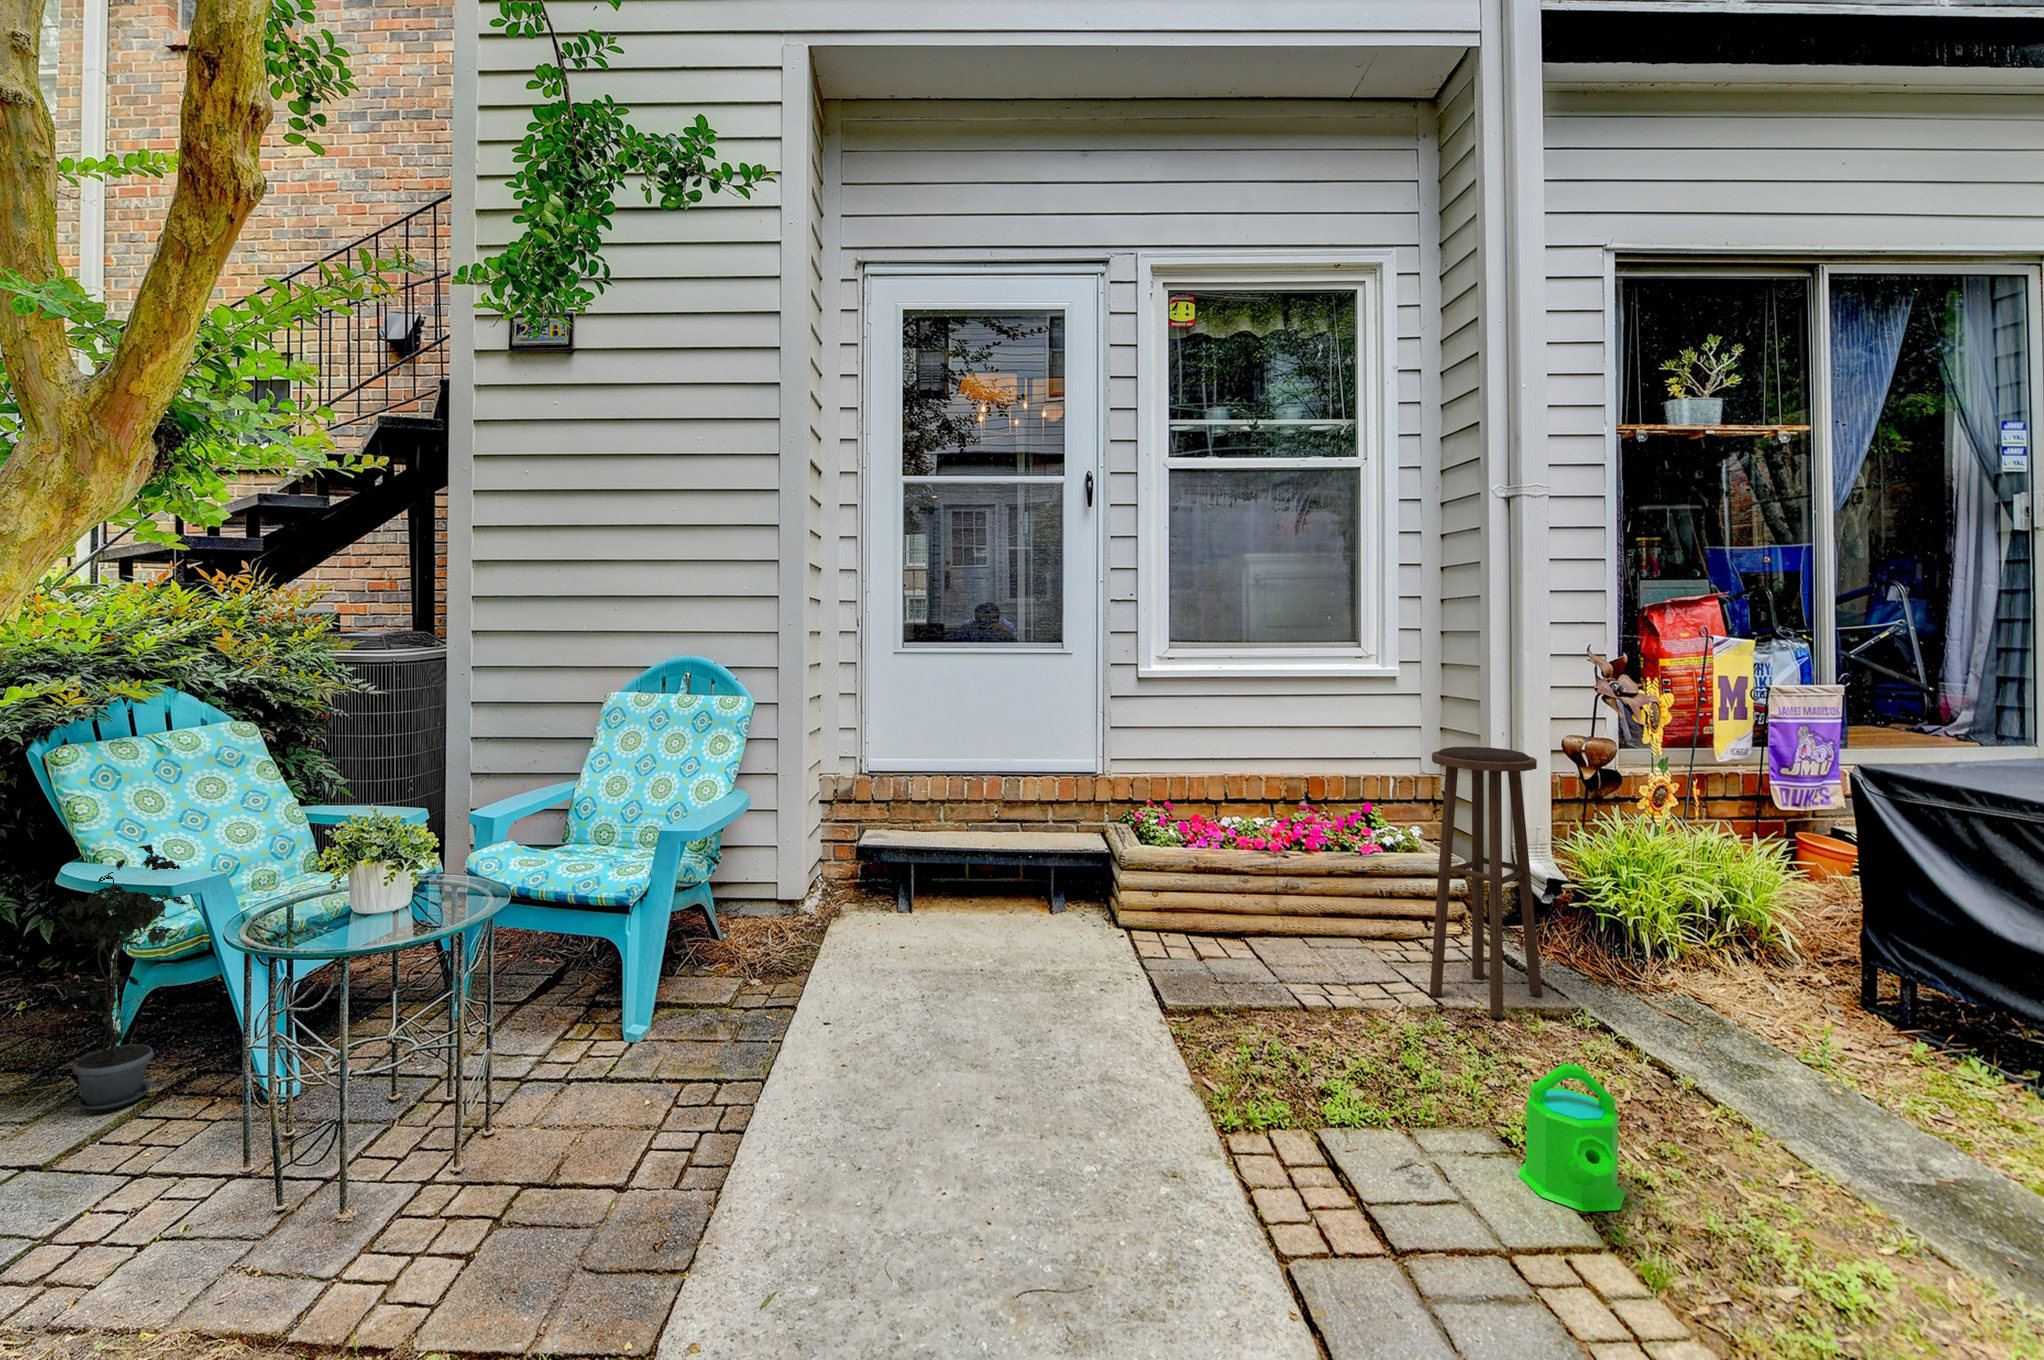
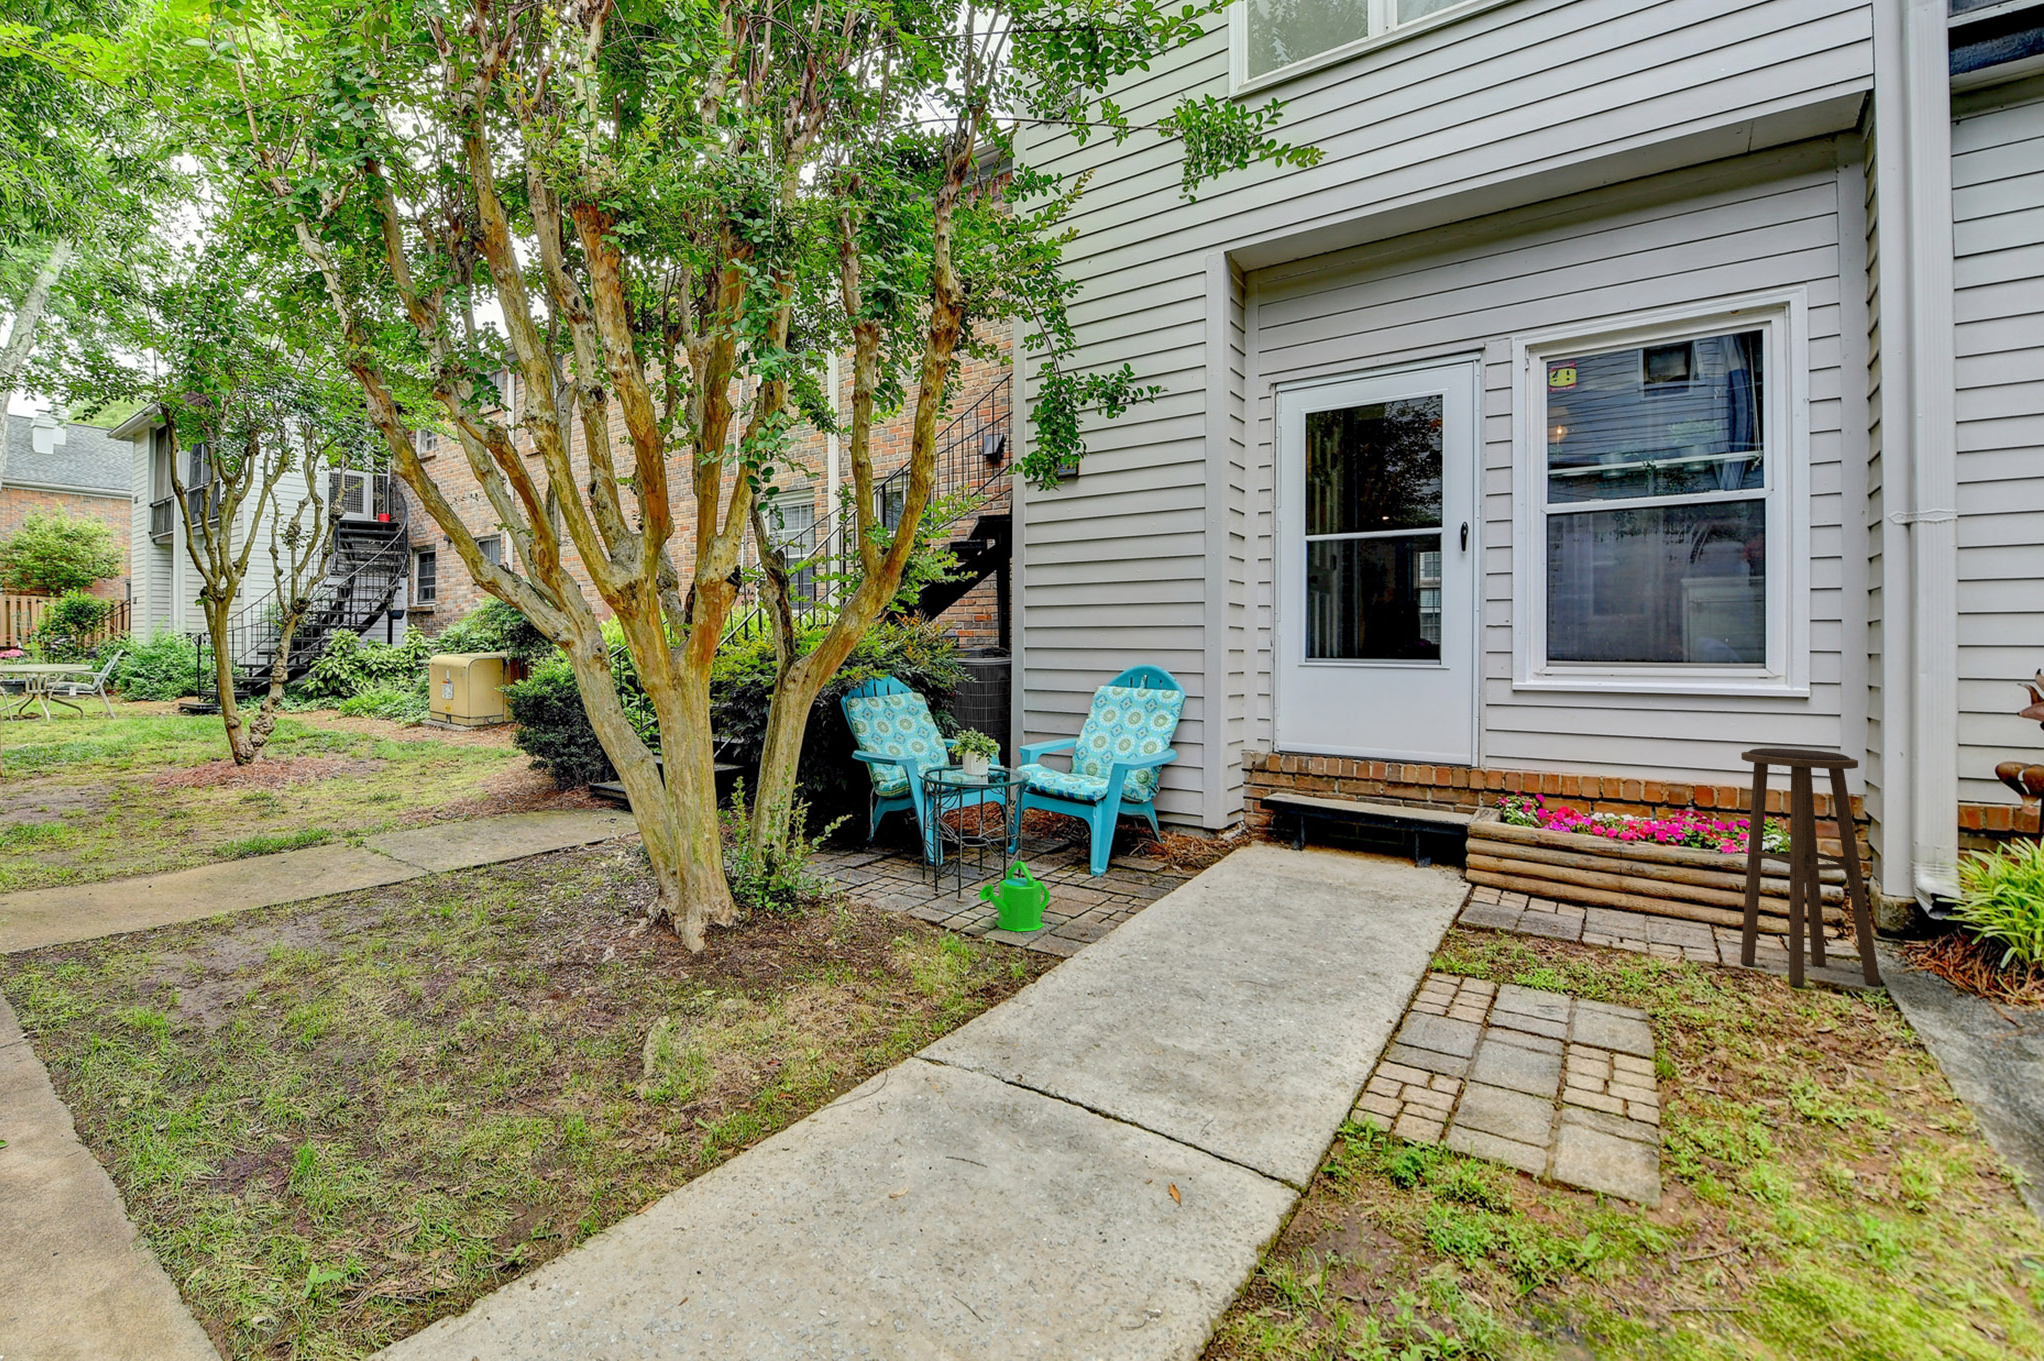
potted plant: present [40,844,188,1110] -> none [849,741,901,861]
watering can: present [1518,1064,1626,1212] -> present [979,861,1050,932]

